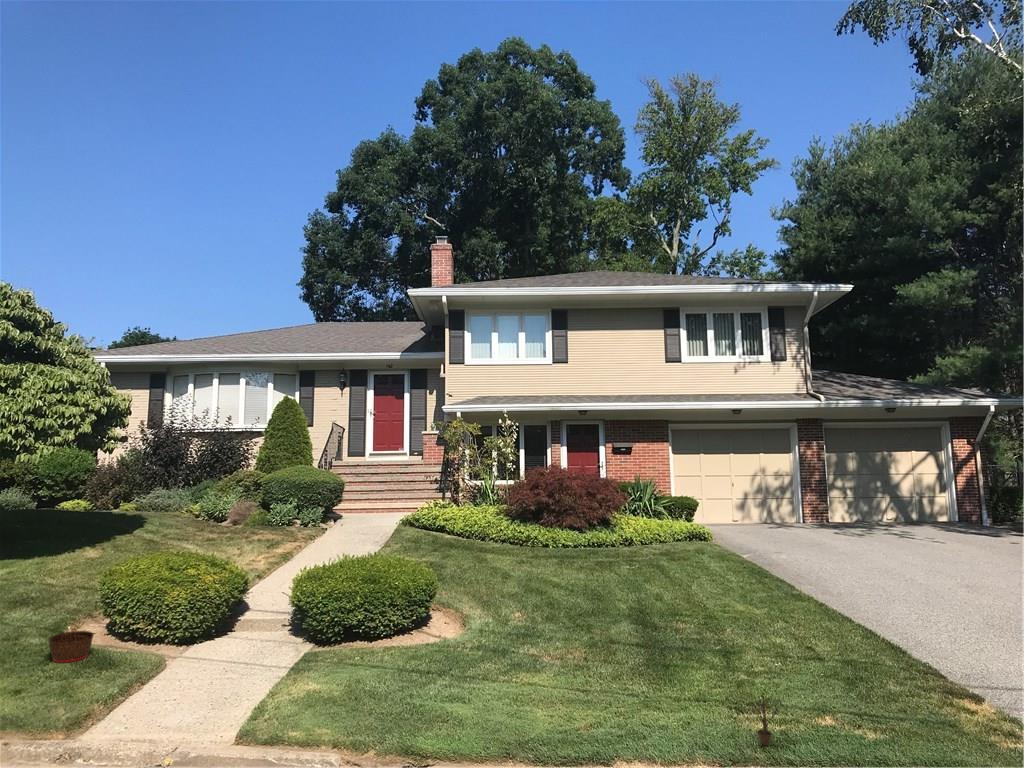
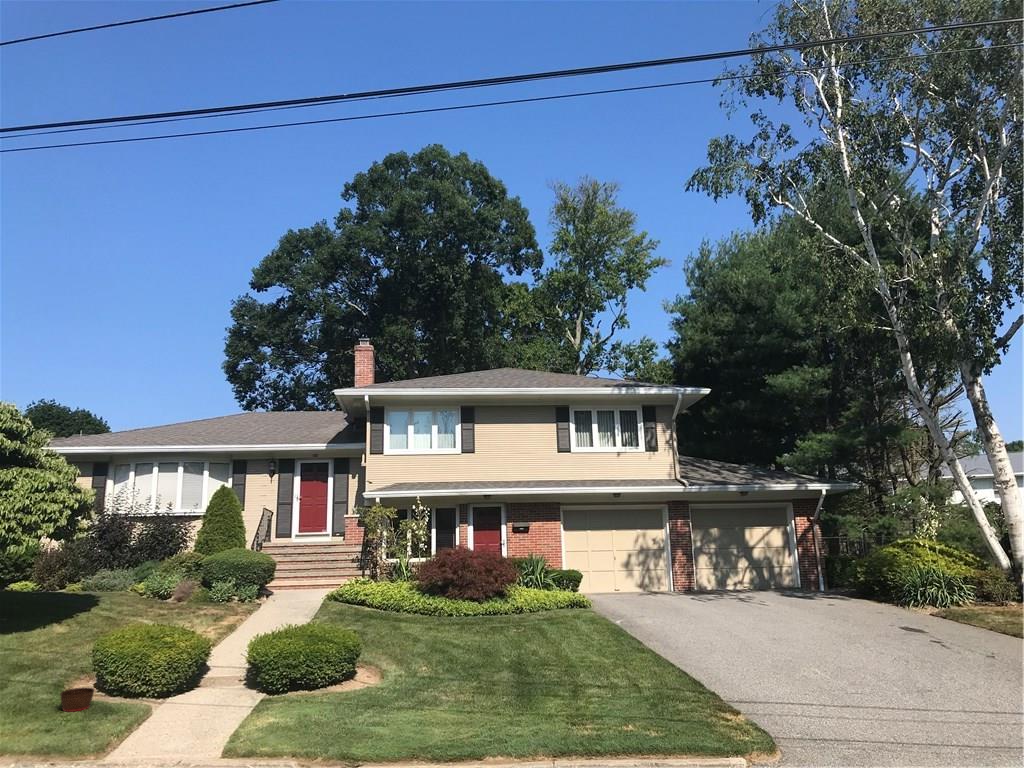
decorative plant: present [750,694,778,745] -> none [574,705,592,741]

